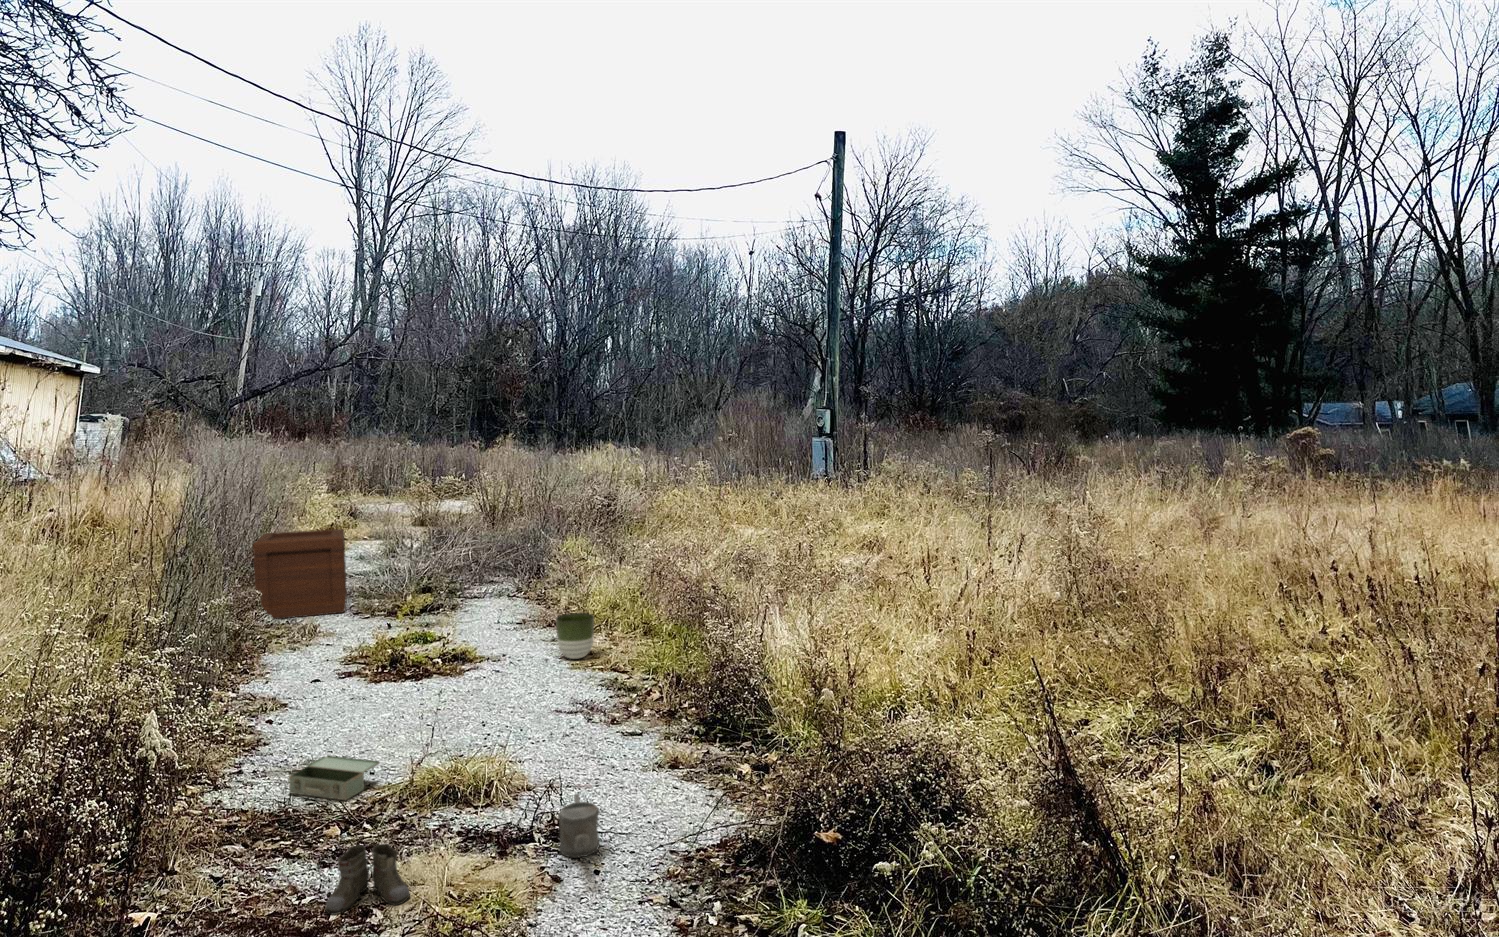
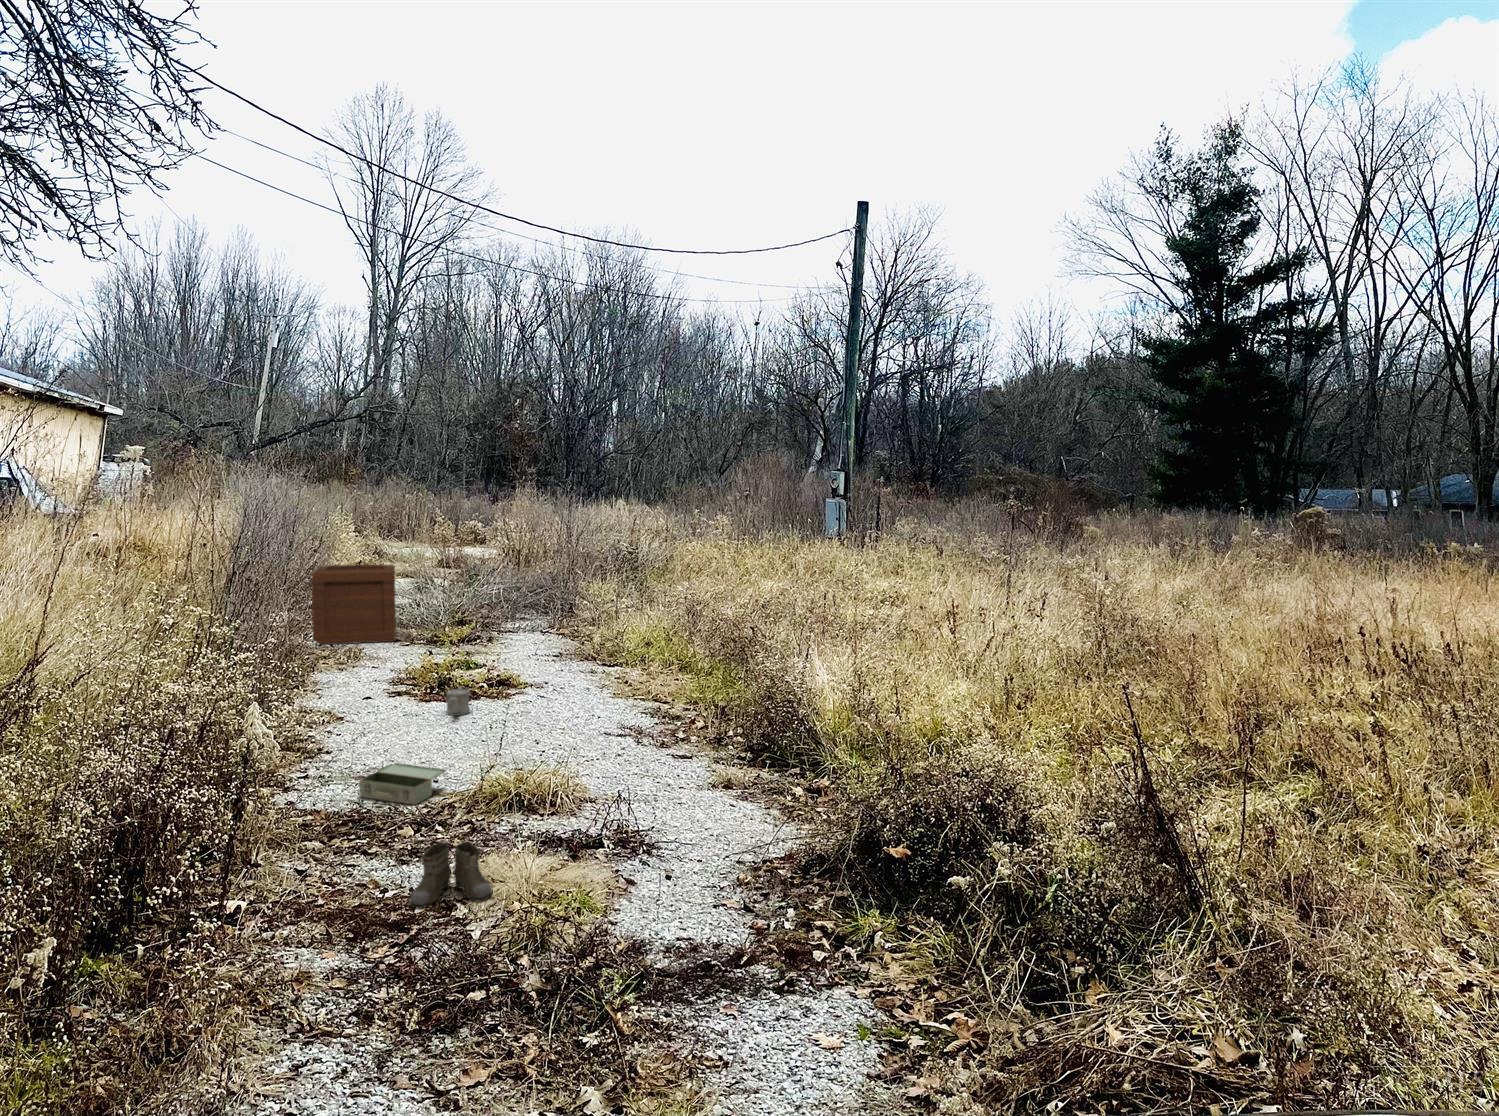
planter: present [556,613,594,659] -> none [598,647,634,689]
watering can: present [558,794,600,858] -> present [446,686,470,716]

